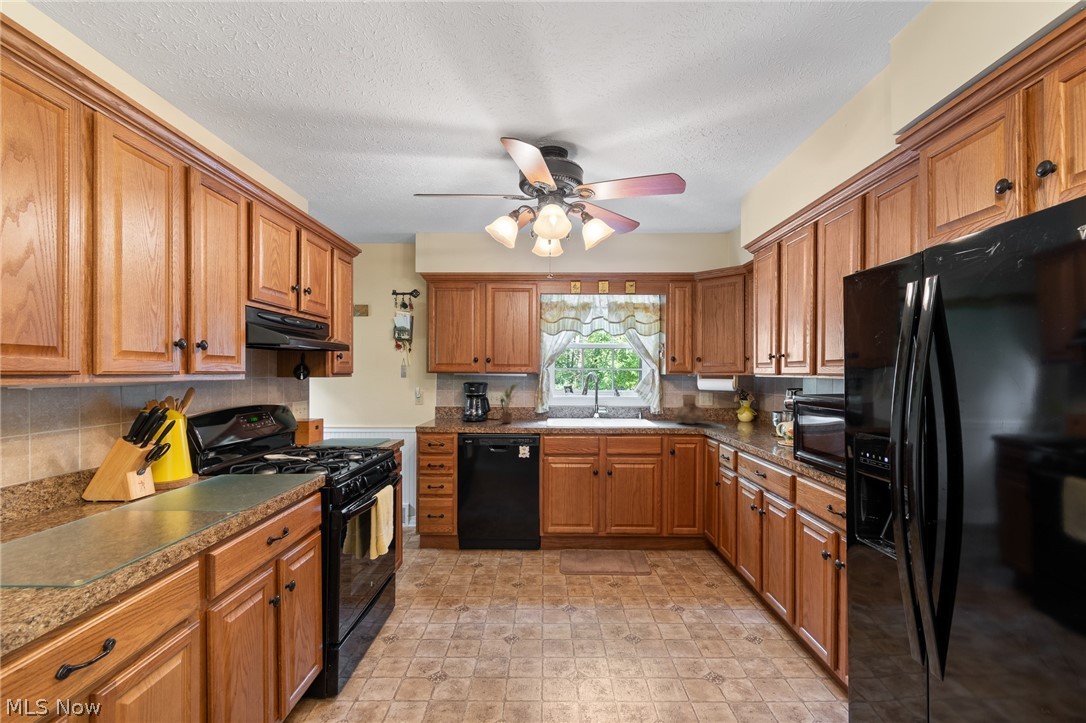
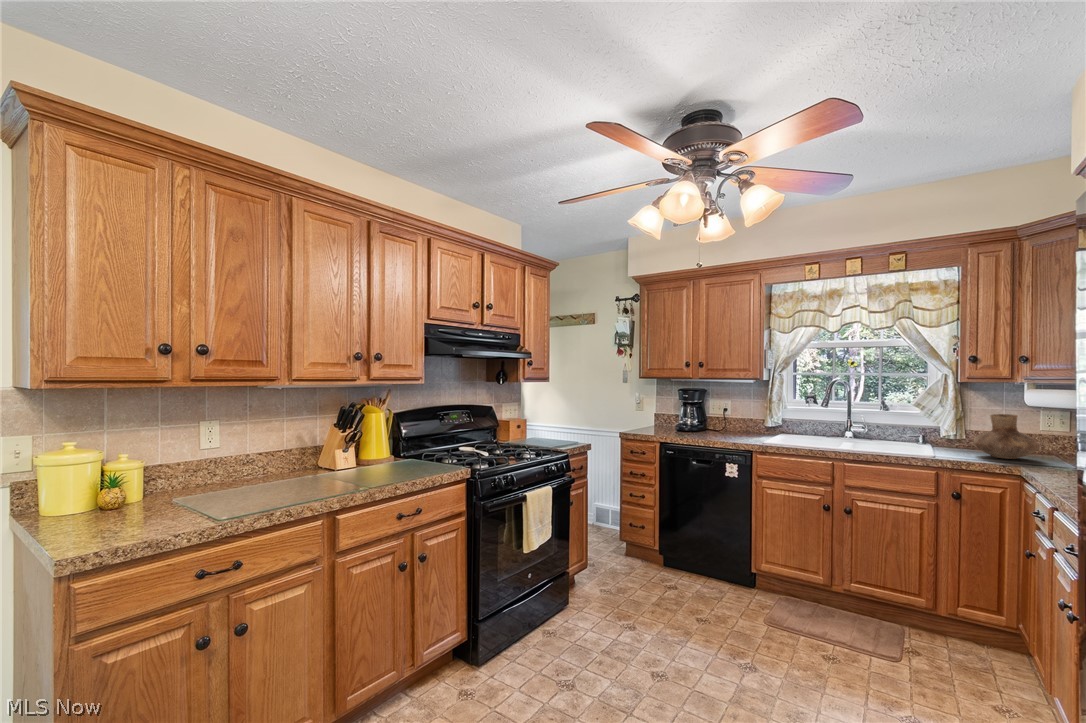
potted plant: present [501,384,517,423] -> none [708,390,738,436]

